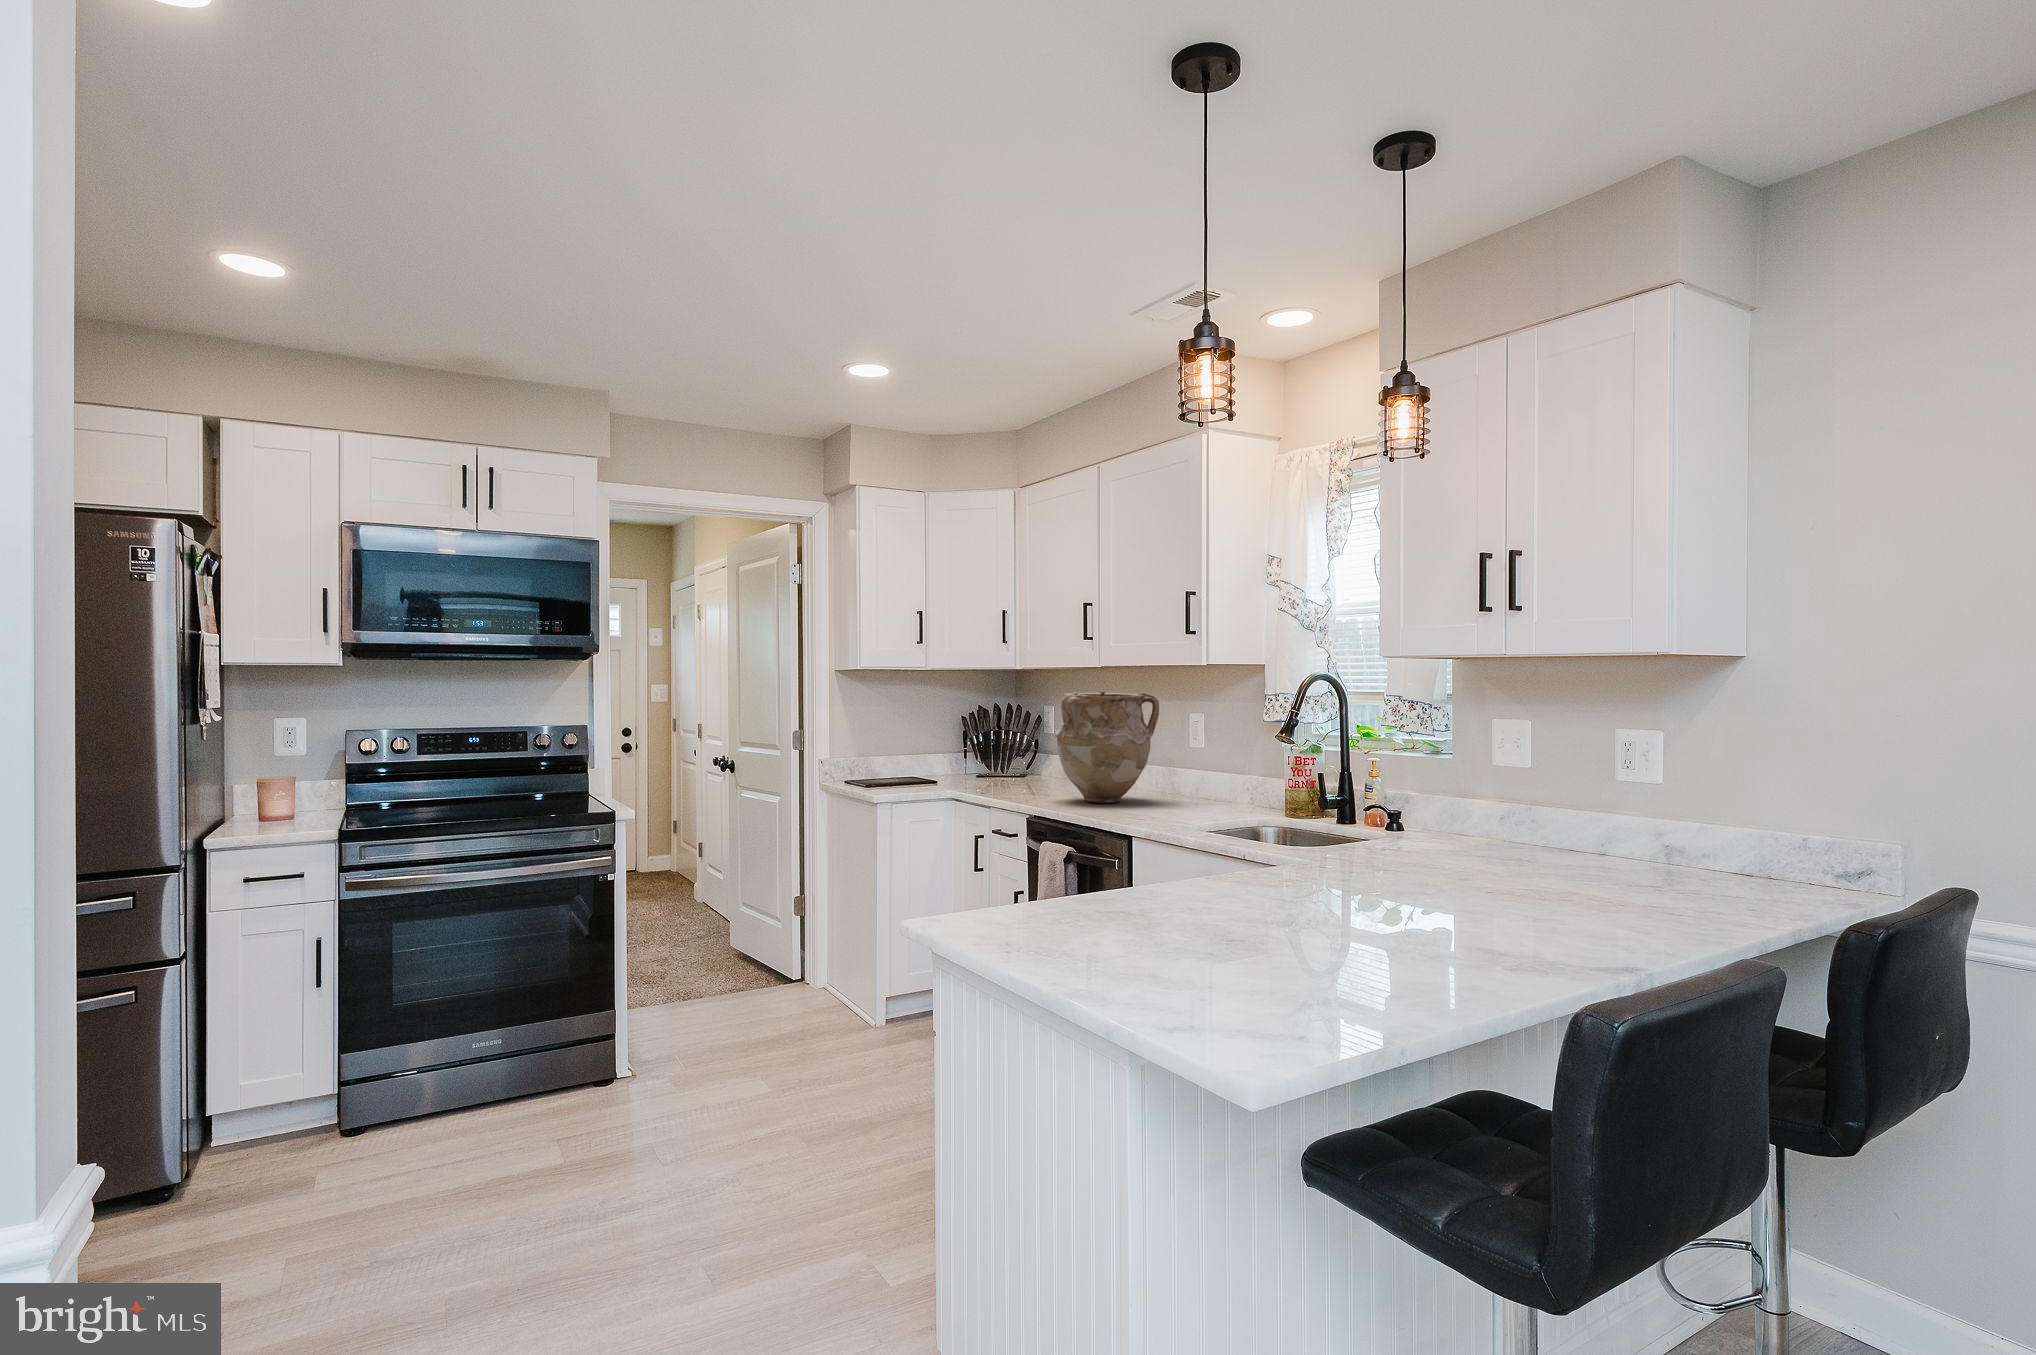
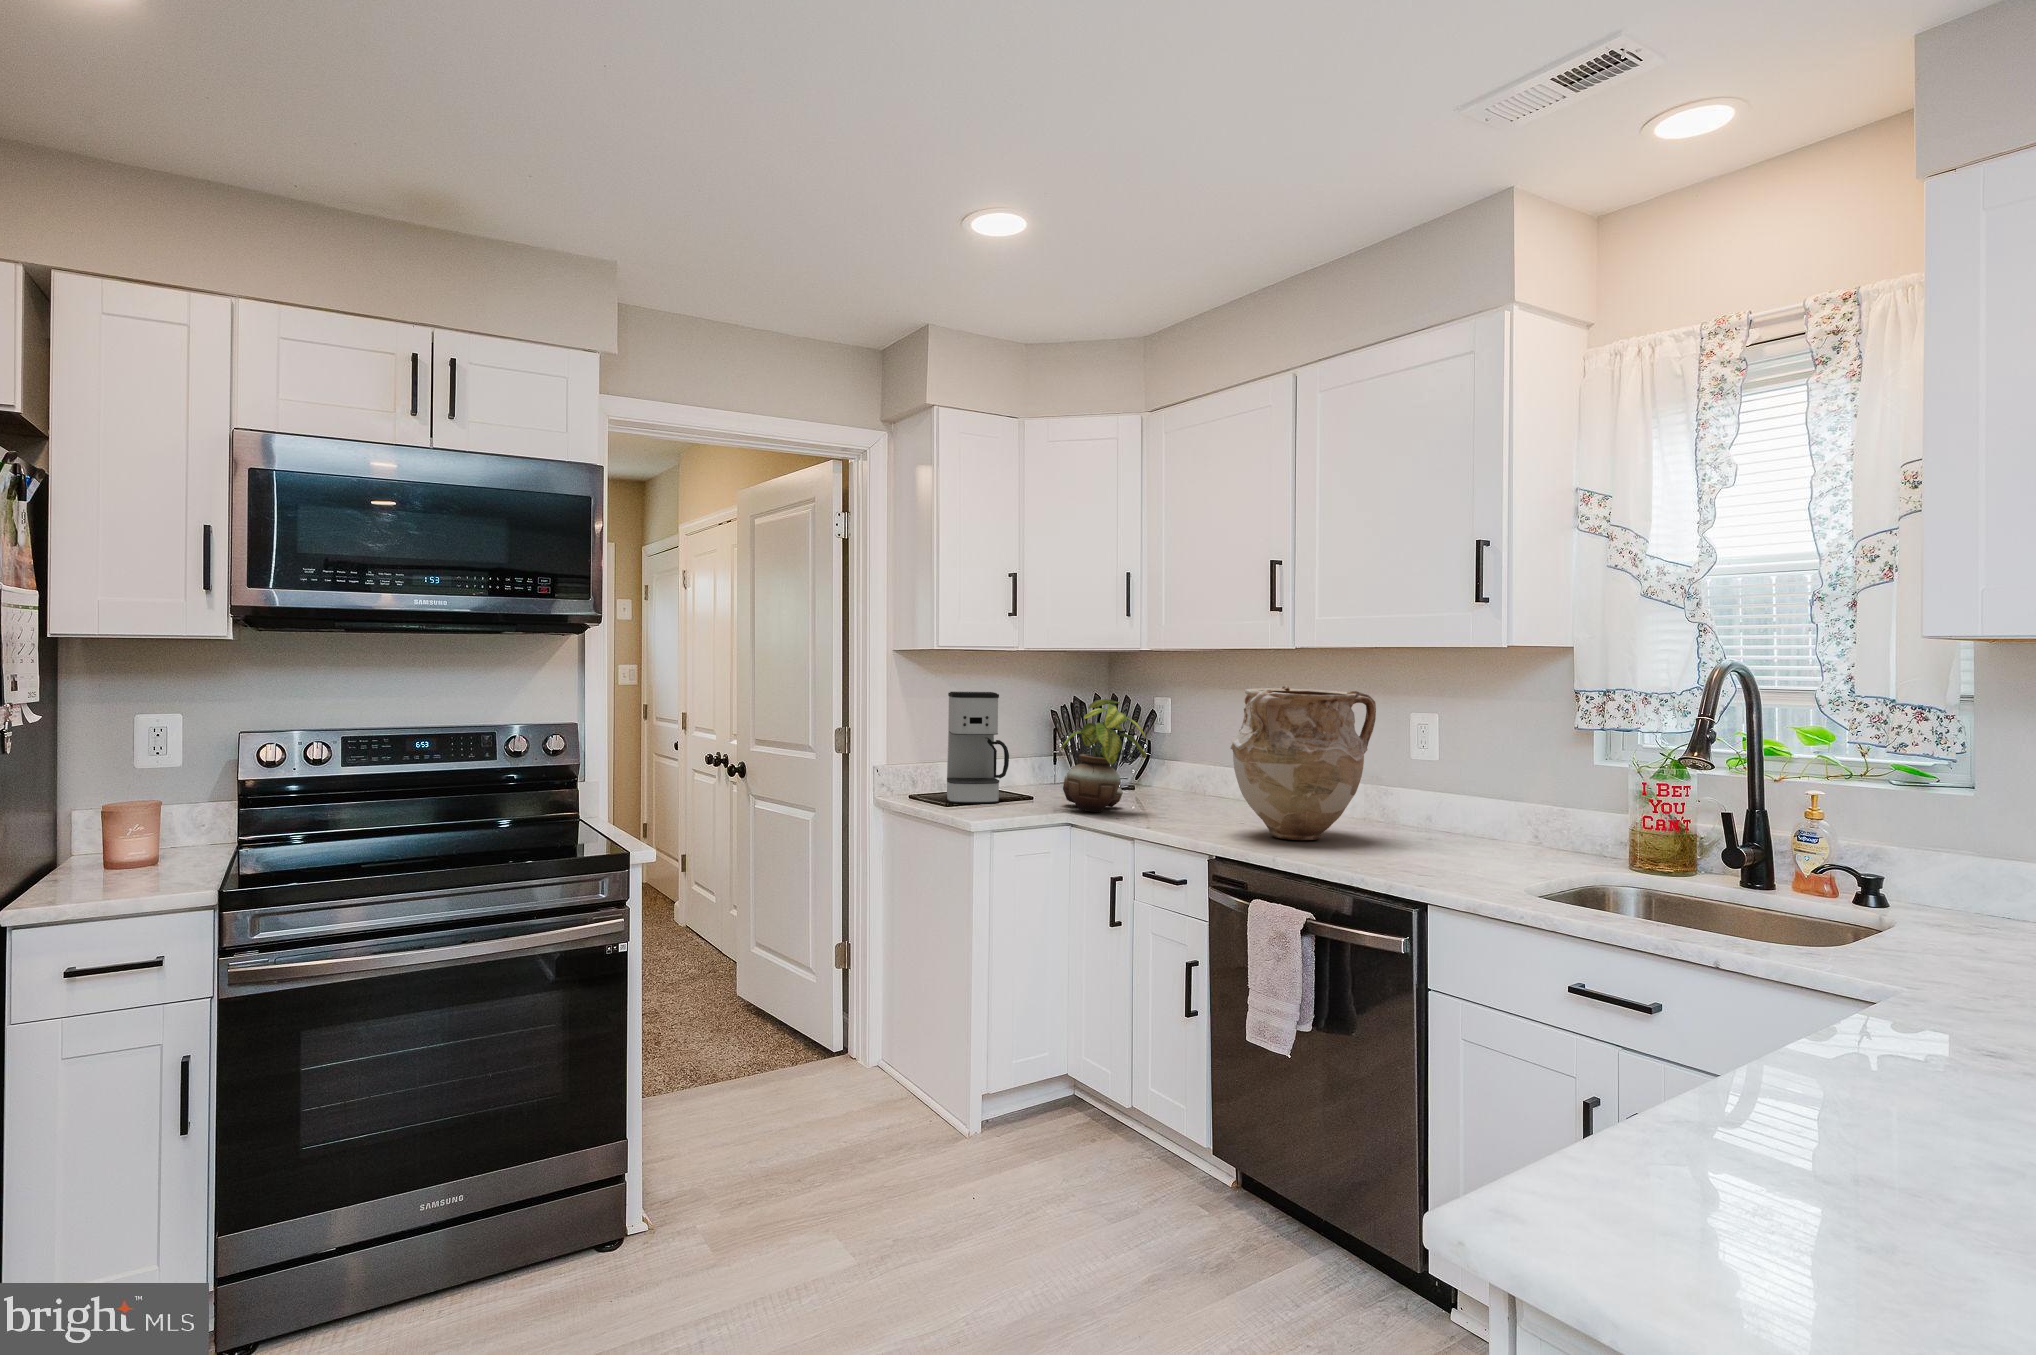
coffee maker: none [871,700,919,785] -> present [947,692,1009,804]
potted plant: none [950,703,1013,789] -> present [1062,699,1146,812]

